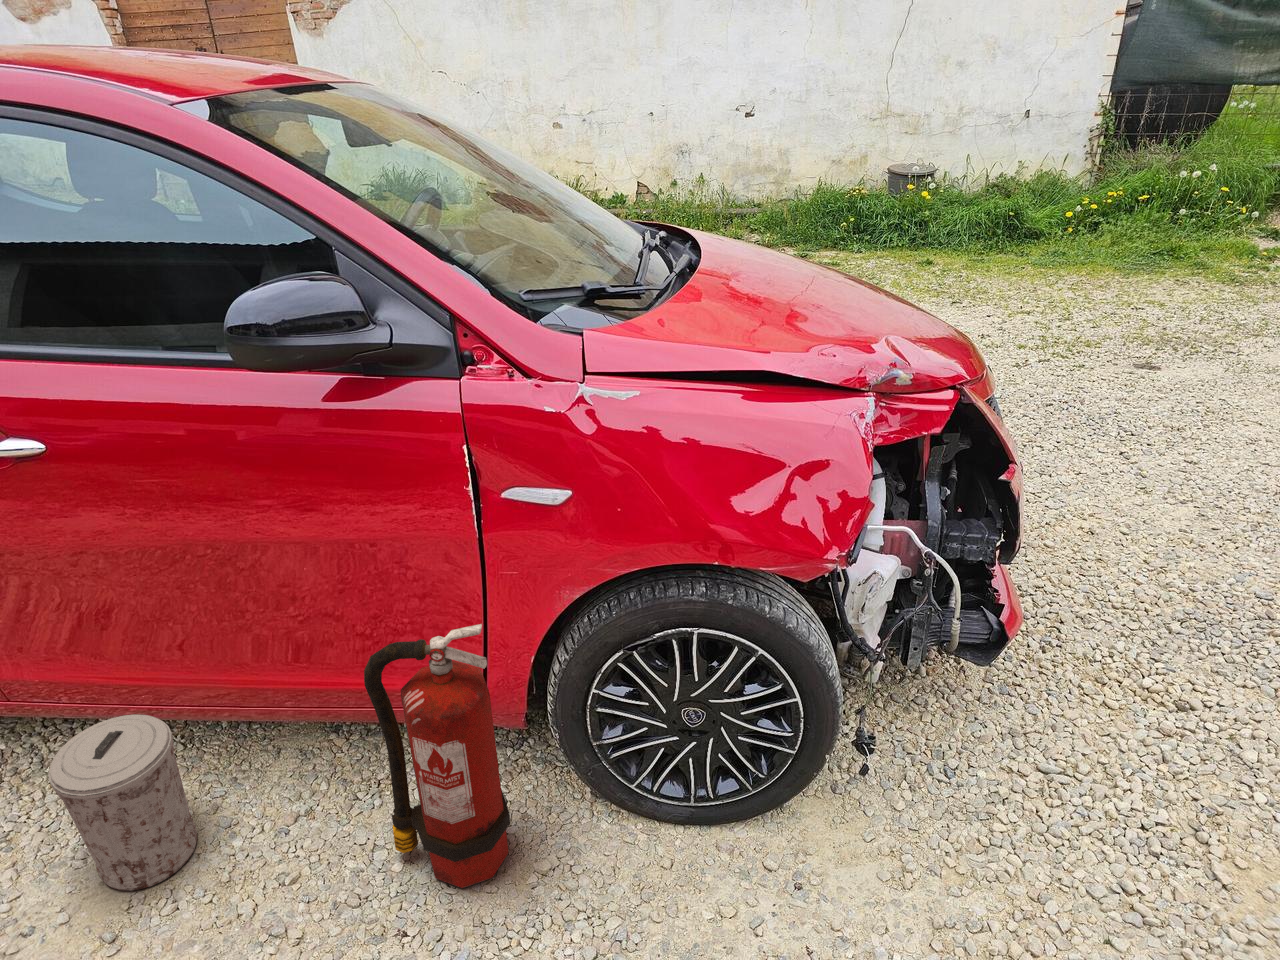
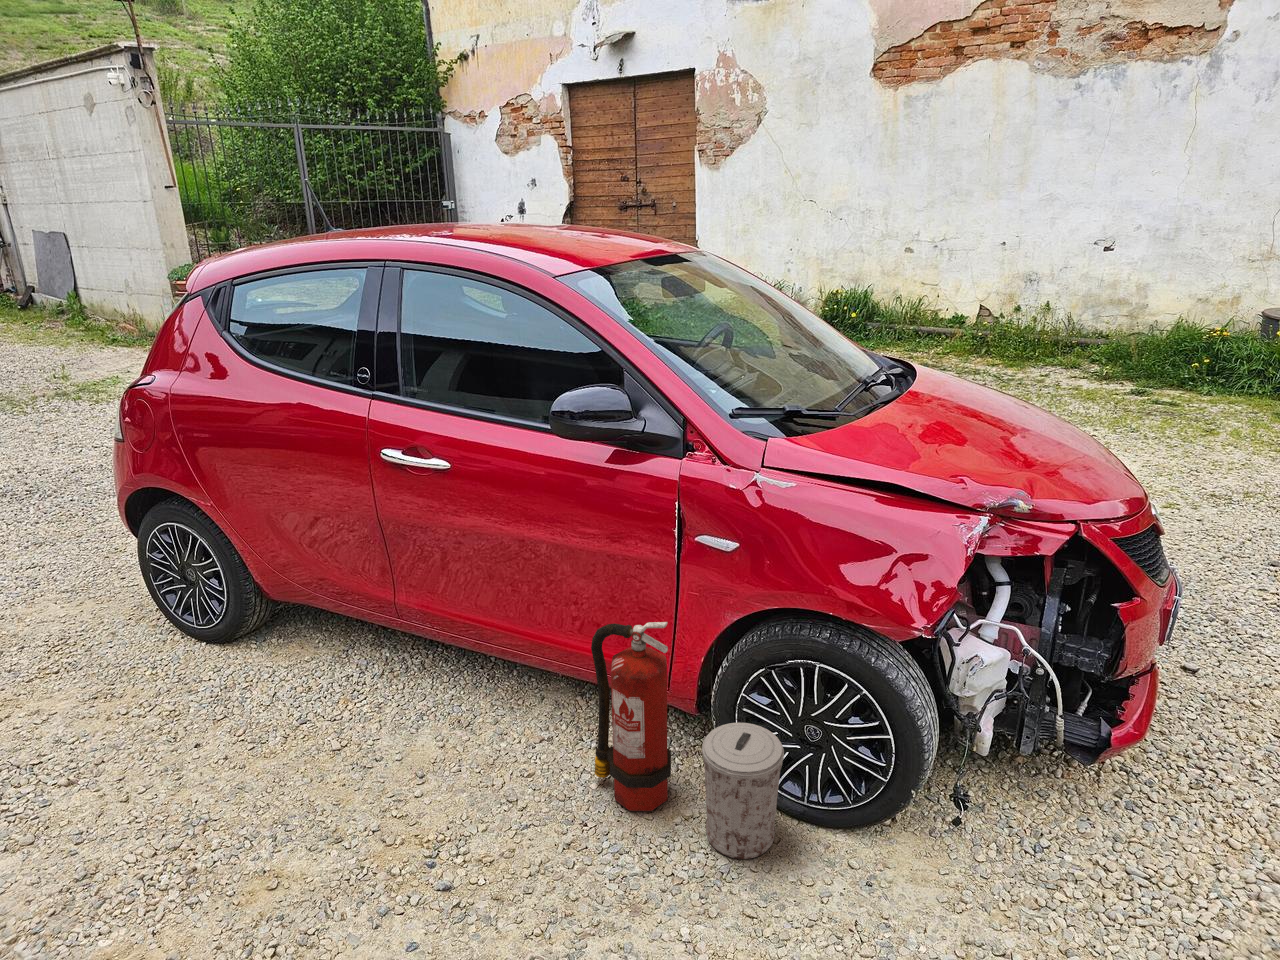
trash can: present [48,714,197,891] -> present [702,723,784,859]

